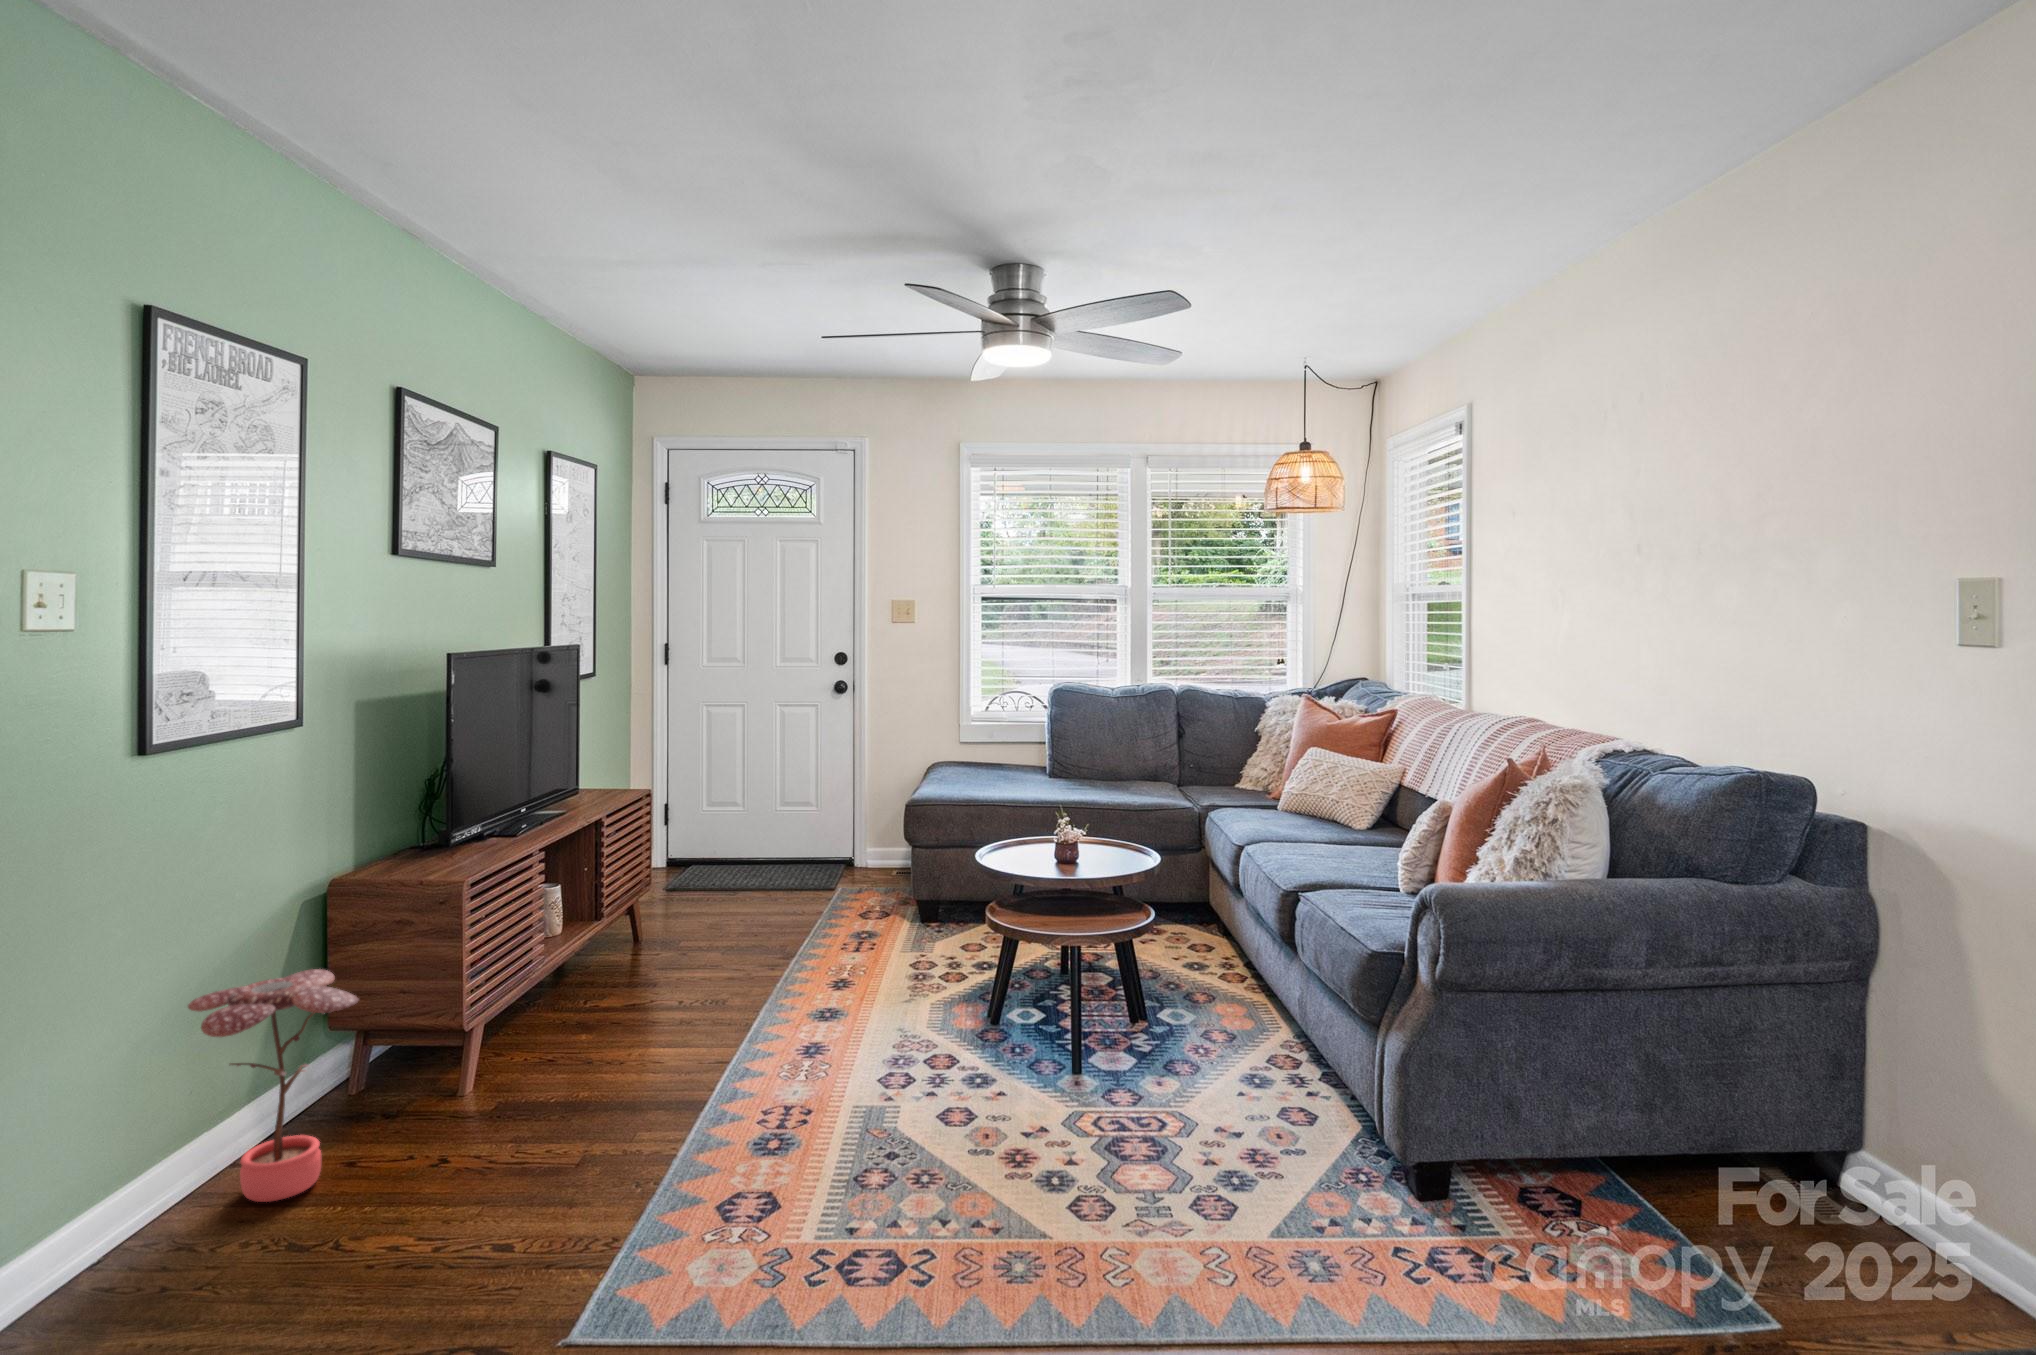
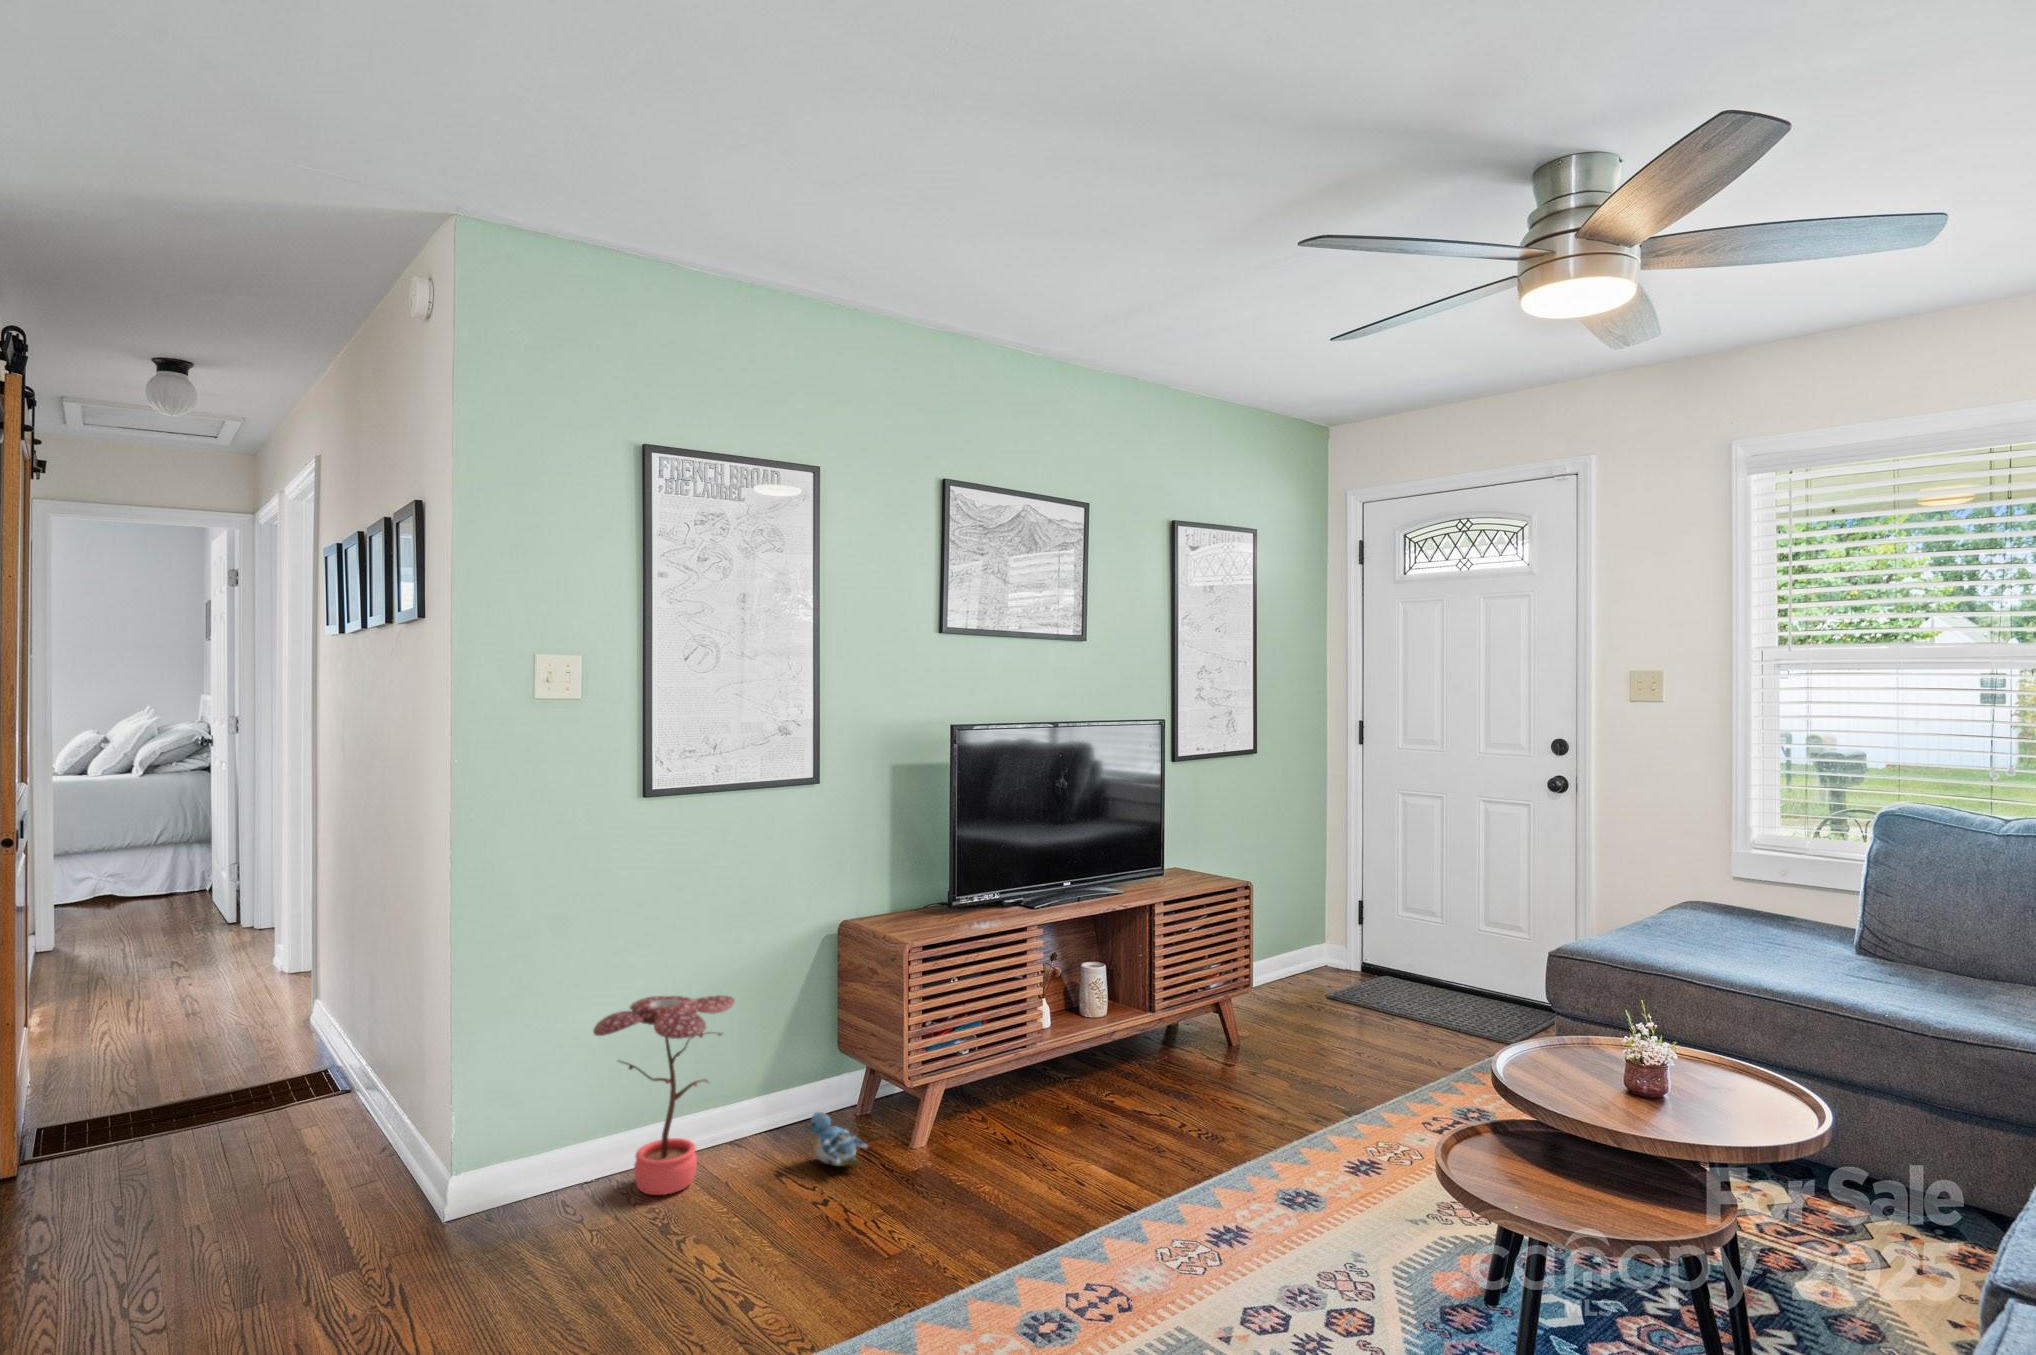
plush toy: none [405,1064,482,1111] -> present [811,1112,868,1166]

